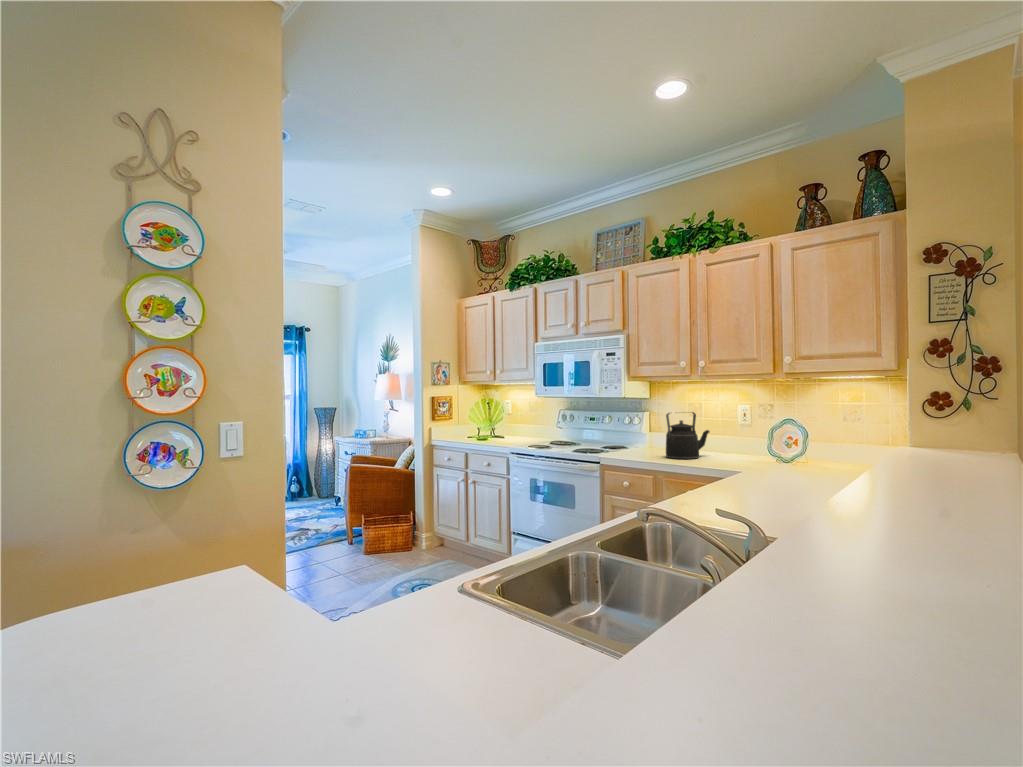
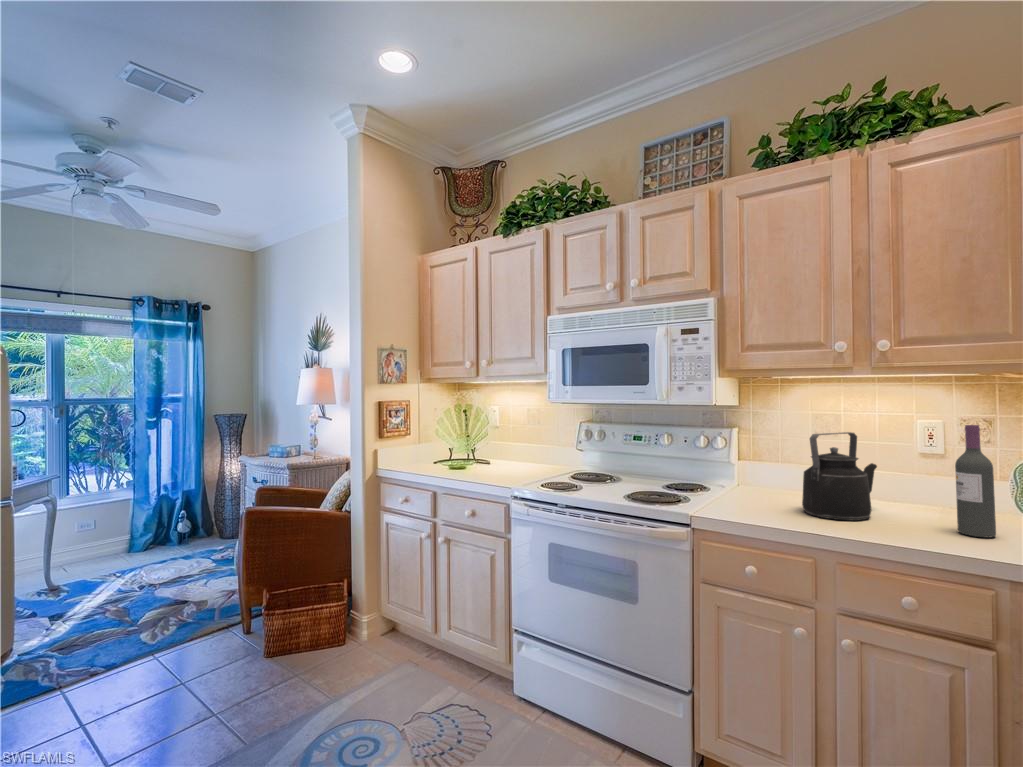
wine bottle: none [728,406,745,464] -> present [955,425,996,538]

